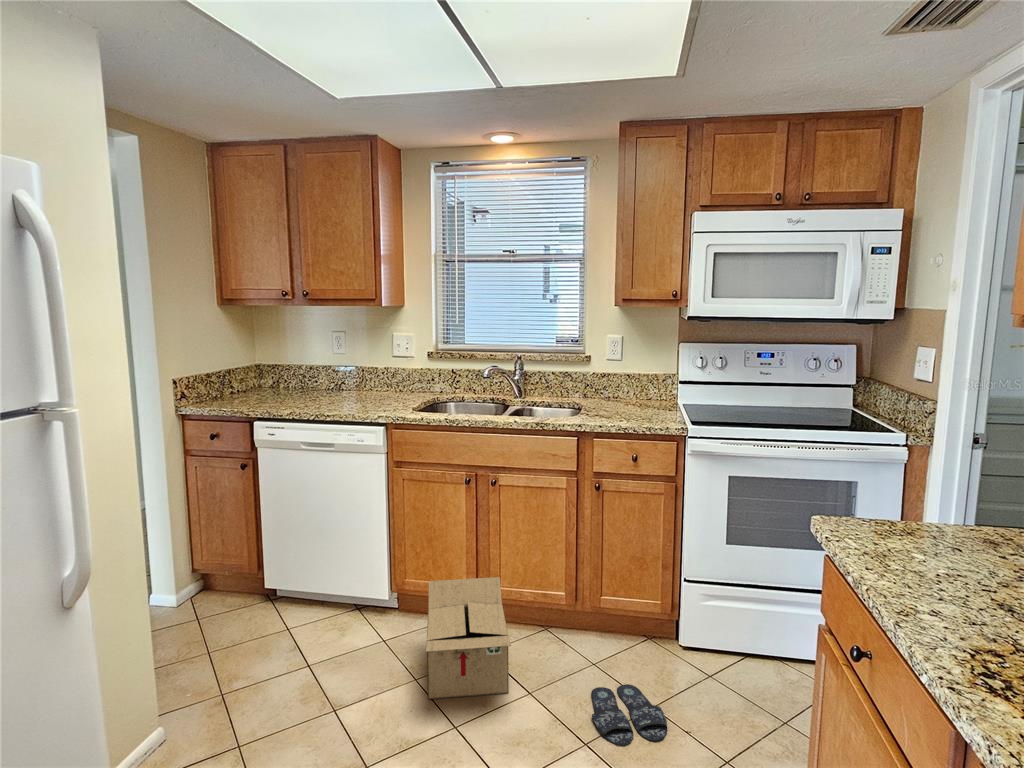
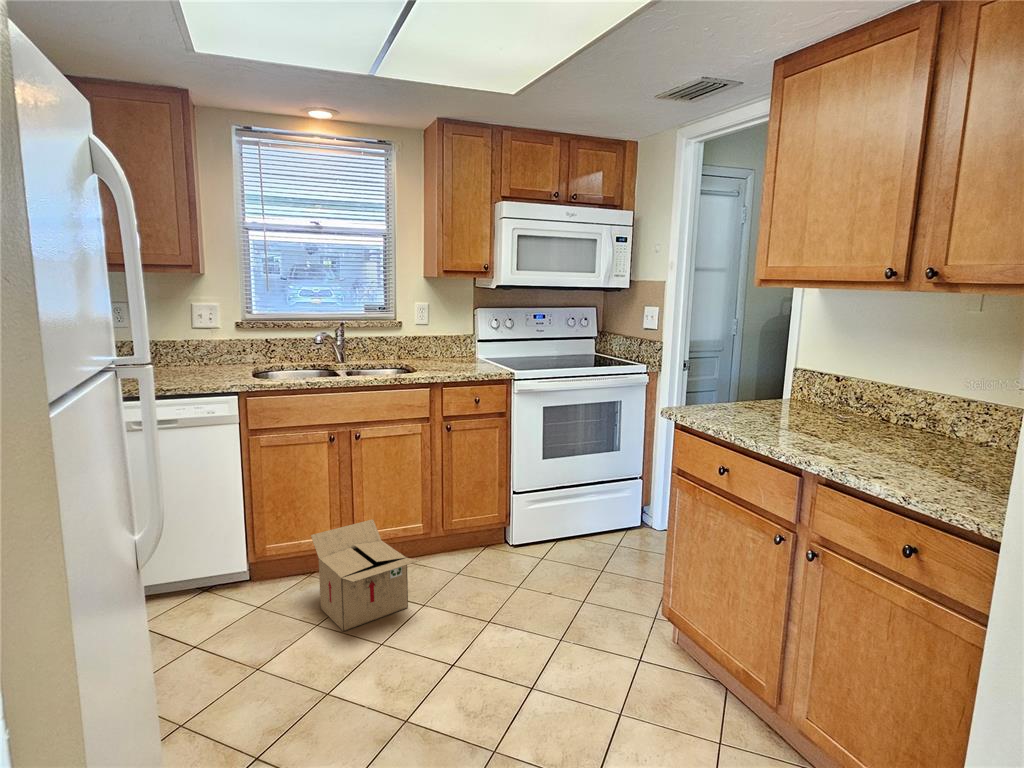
slippers: present [591,684,667,746] -> none [470,576,536,611]

